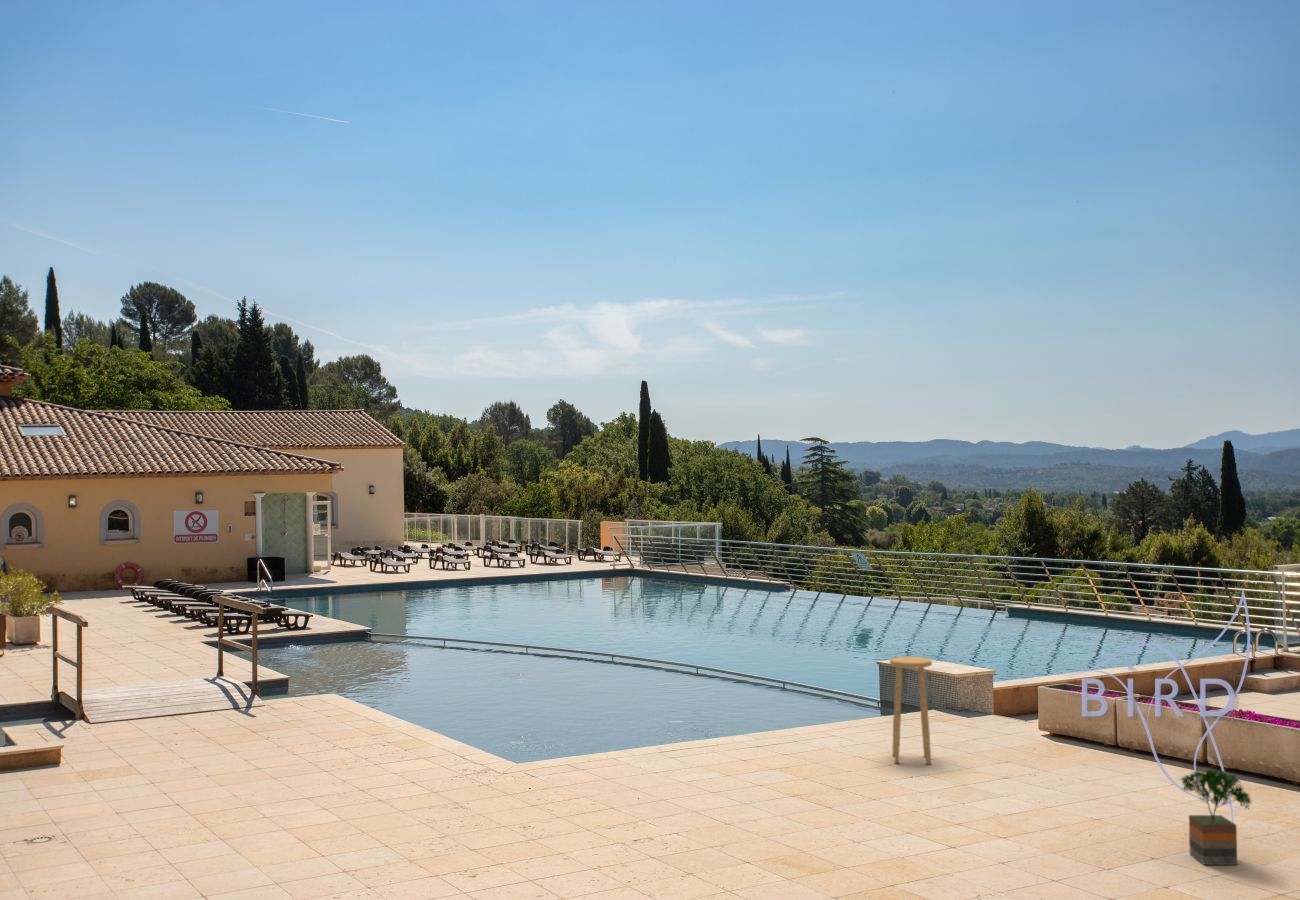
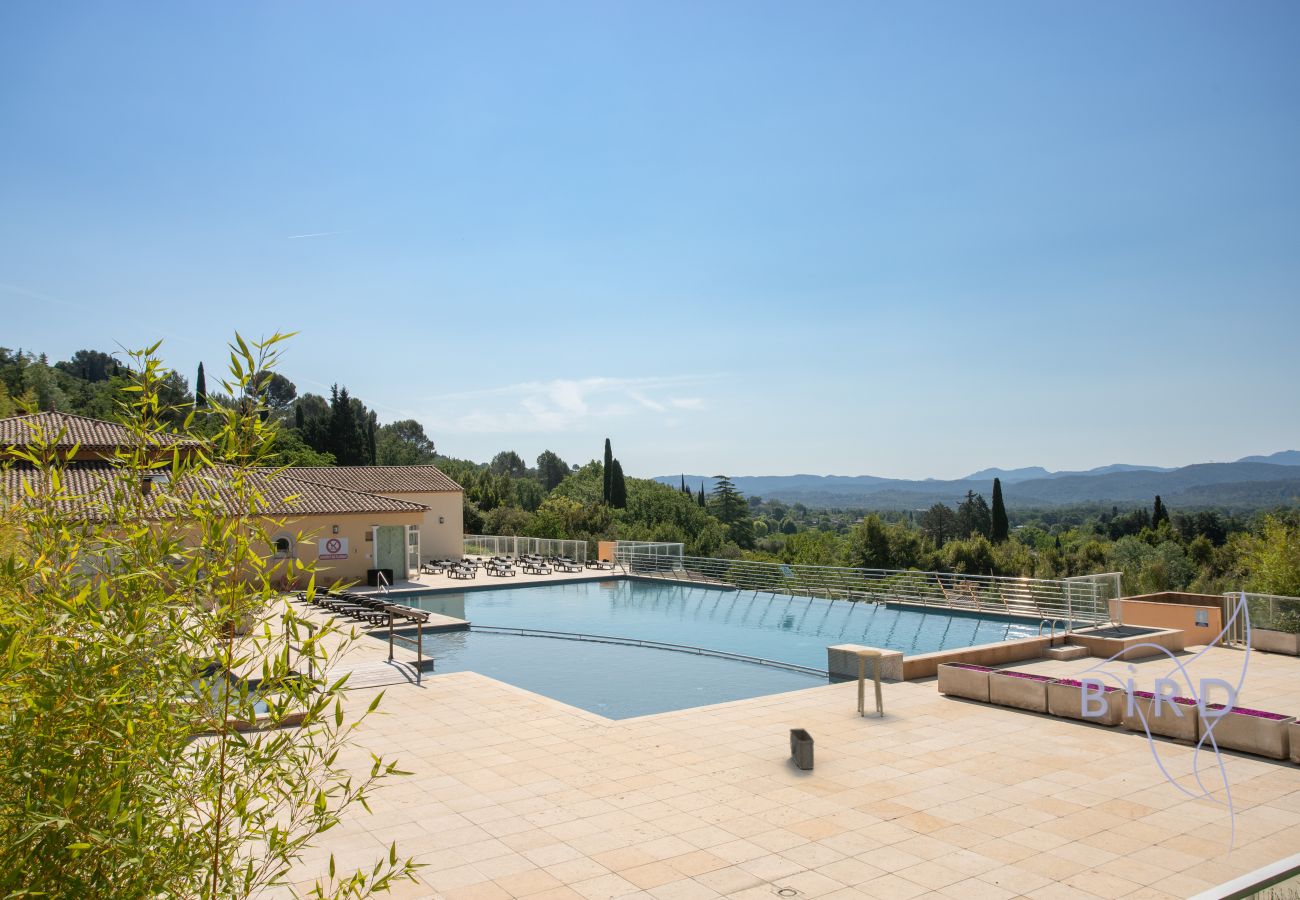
potted tree: present [1182,769,1252,865] -> none [1048,721,1091,778]
basket: none [742,774,778,840] -> present [790,729,814,769]

